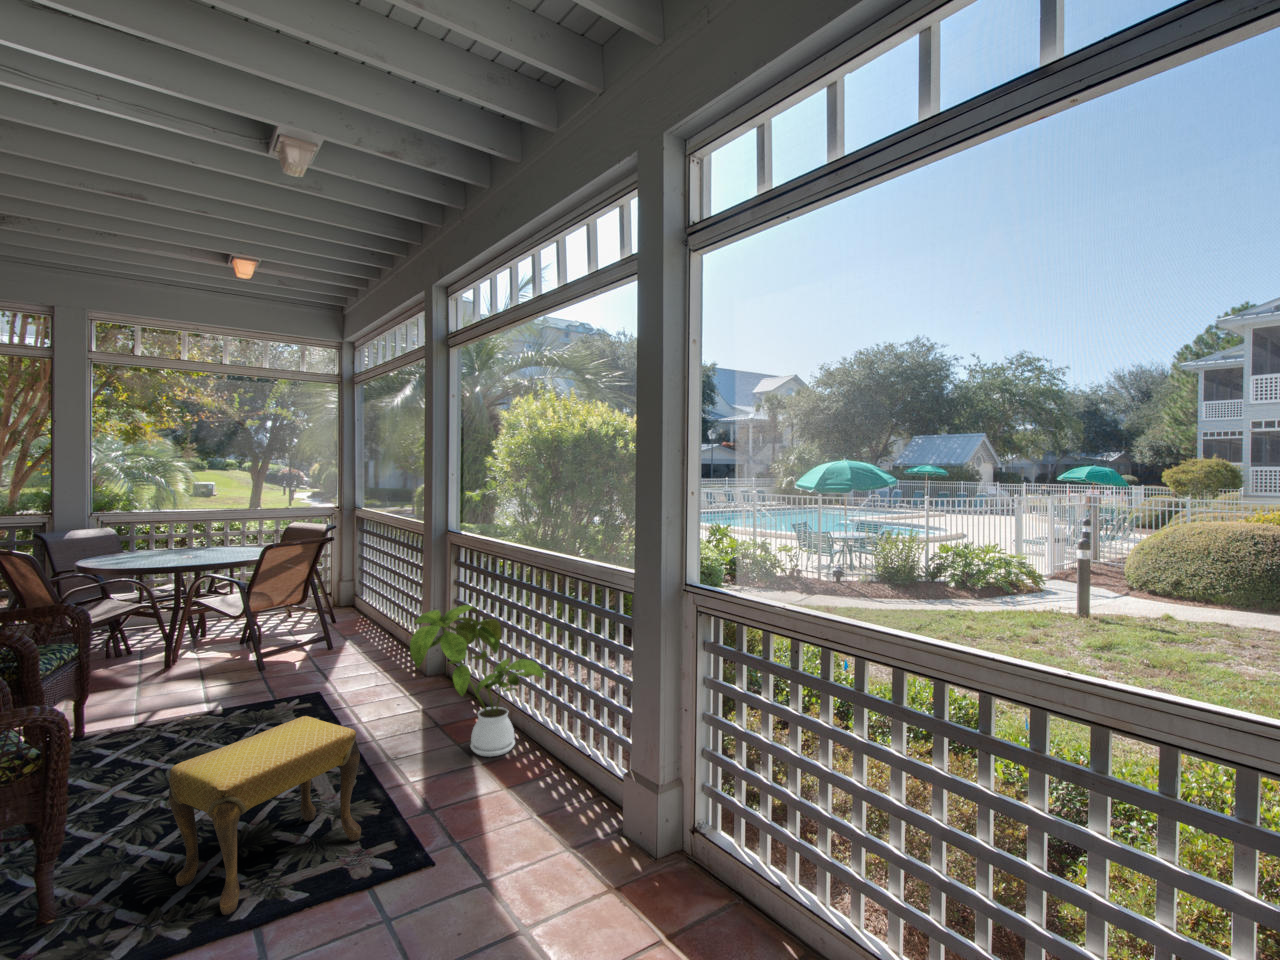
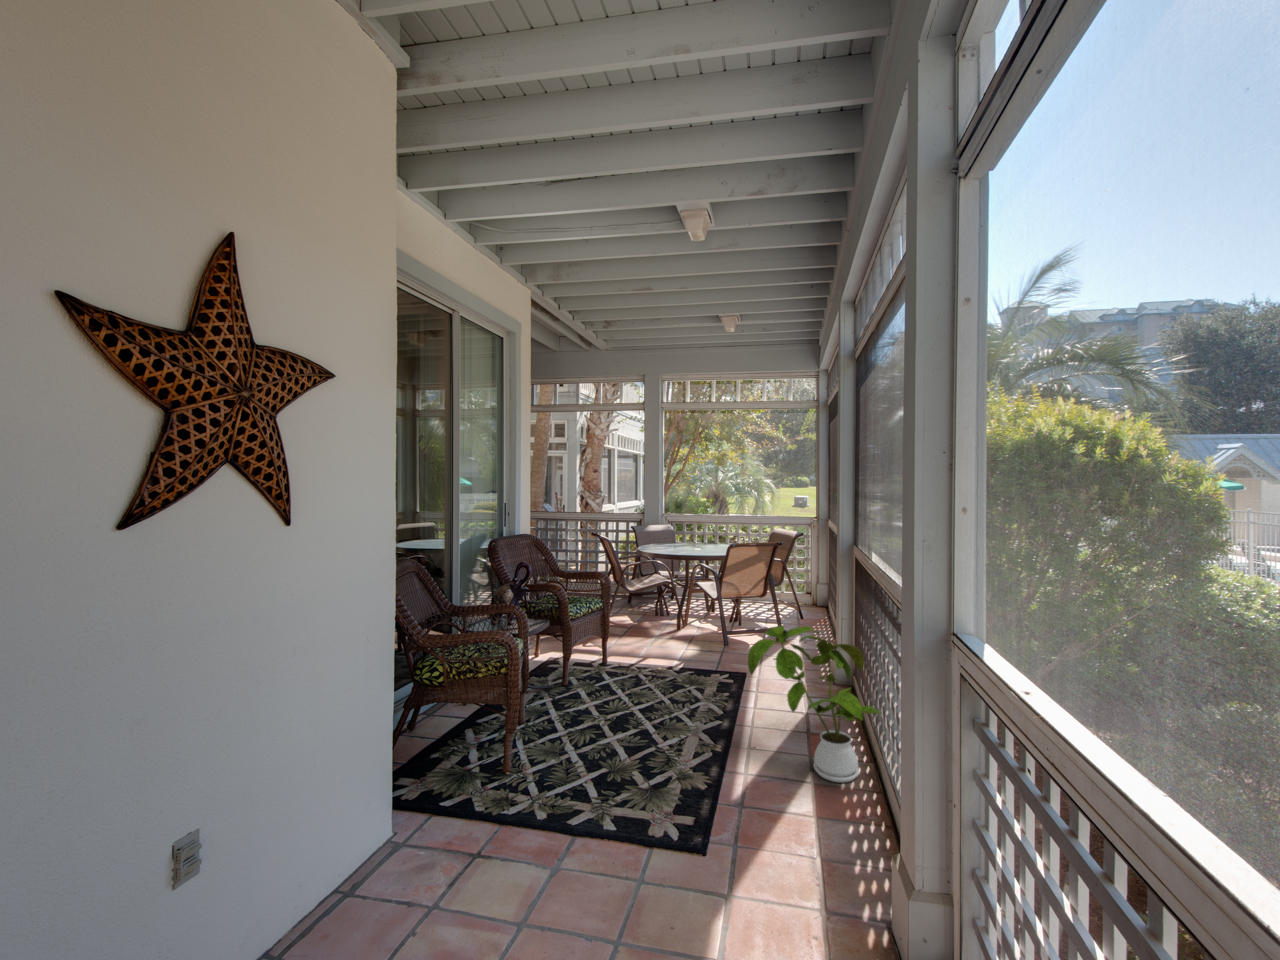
footstool: present [169,716,361,915] -> none [560,691,677,817]

